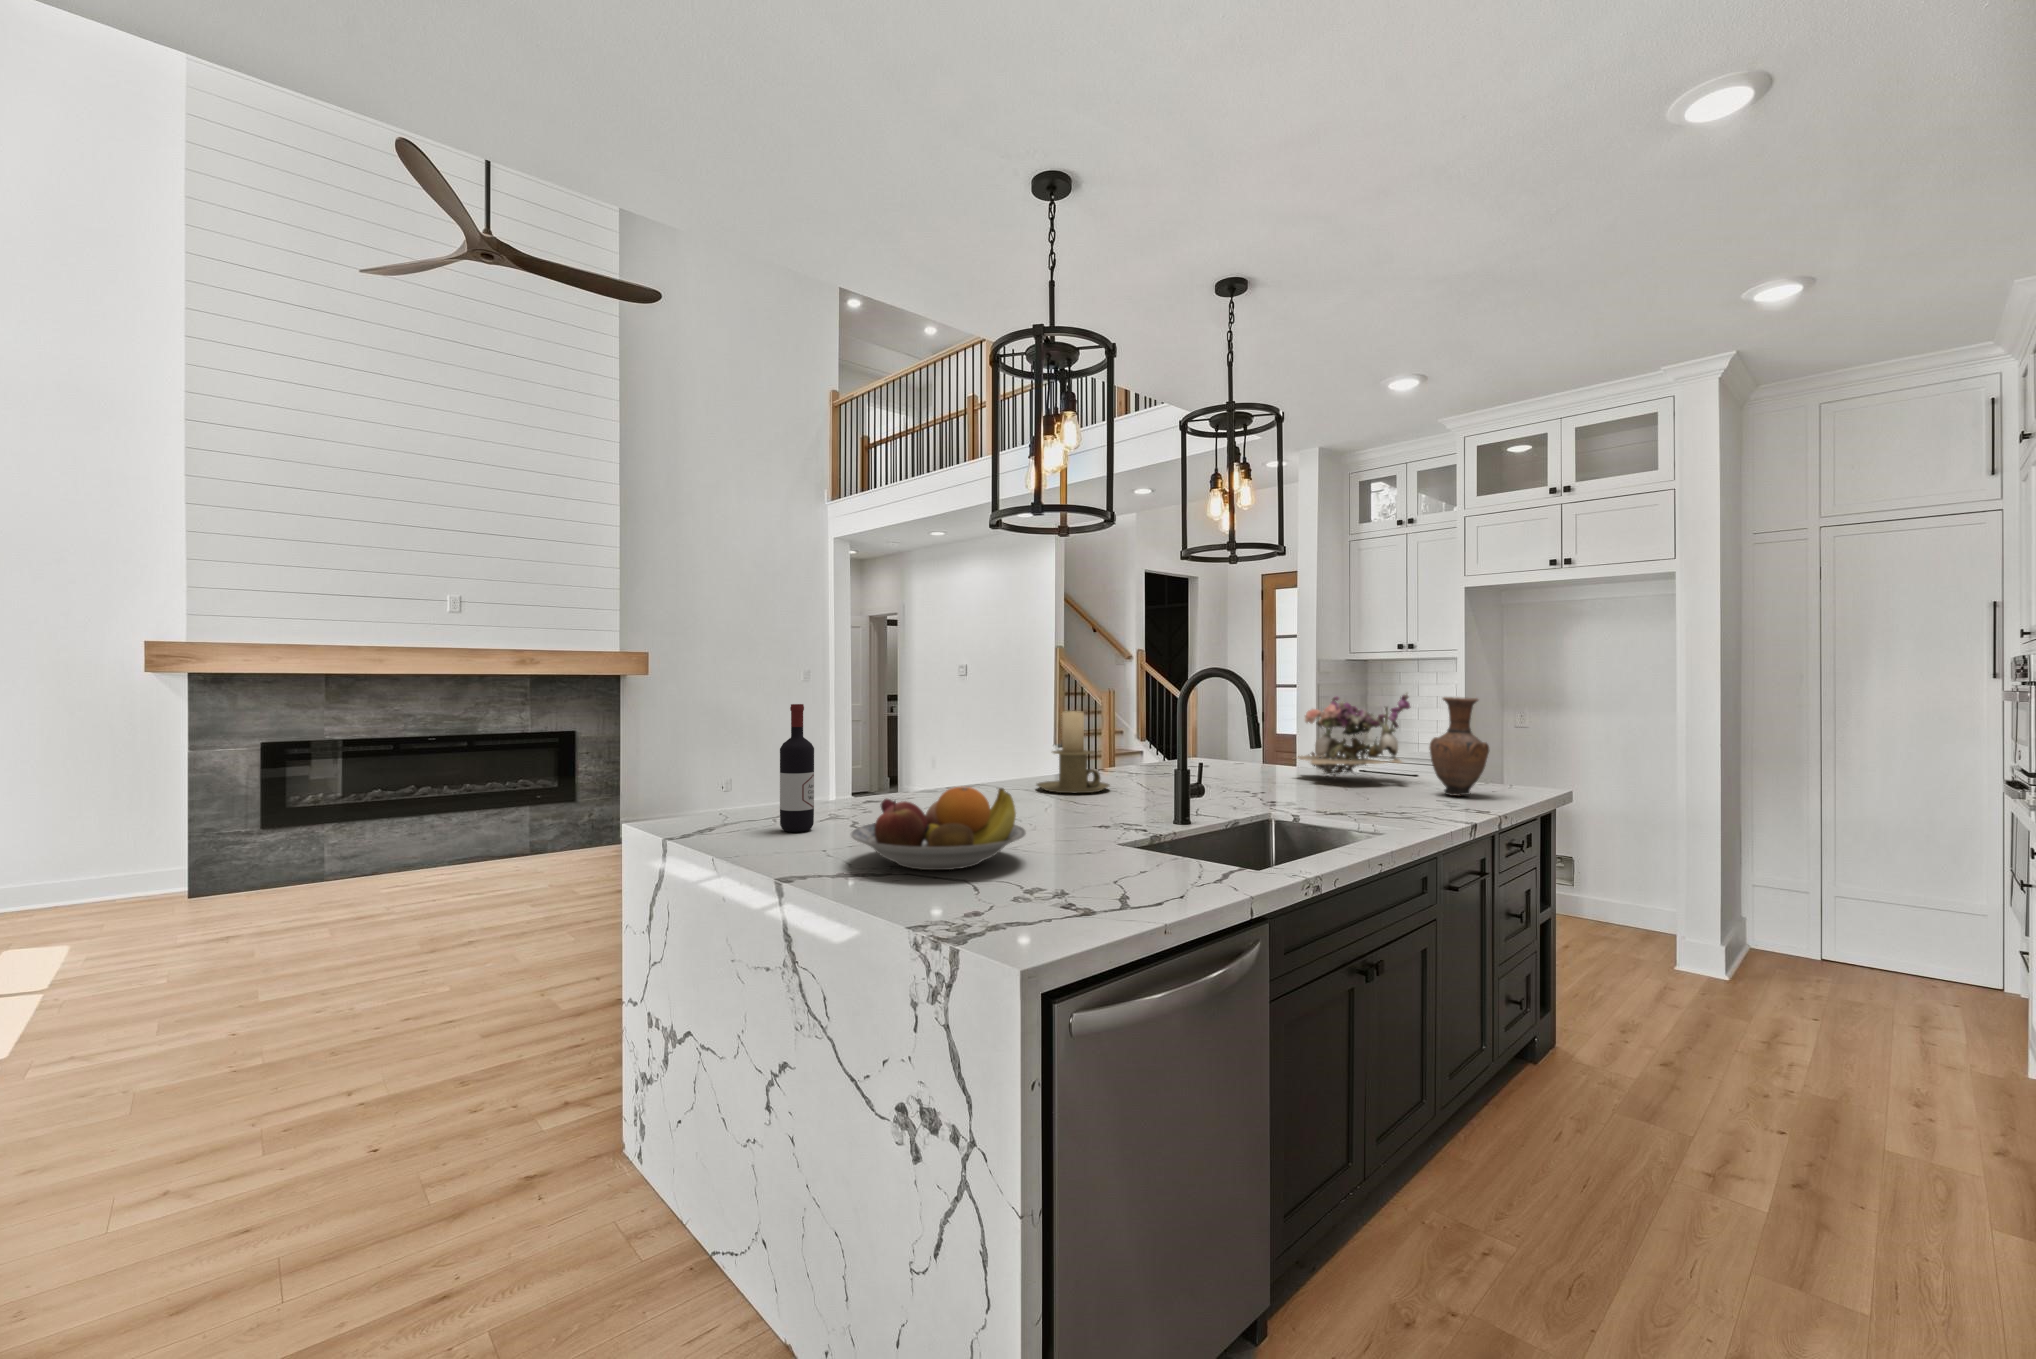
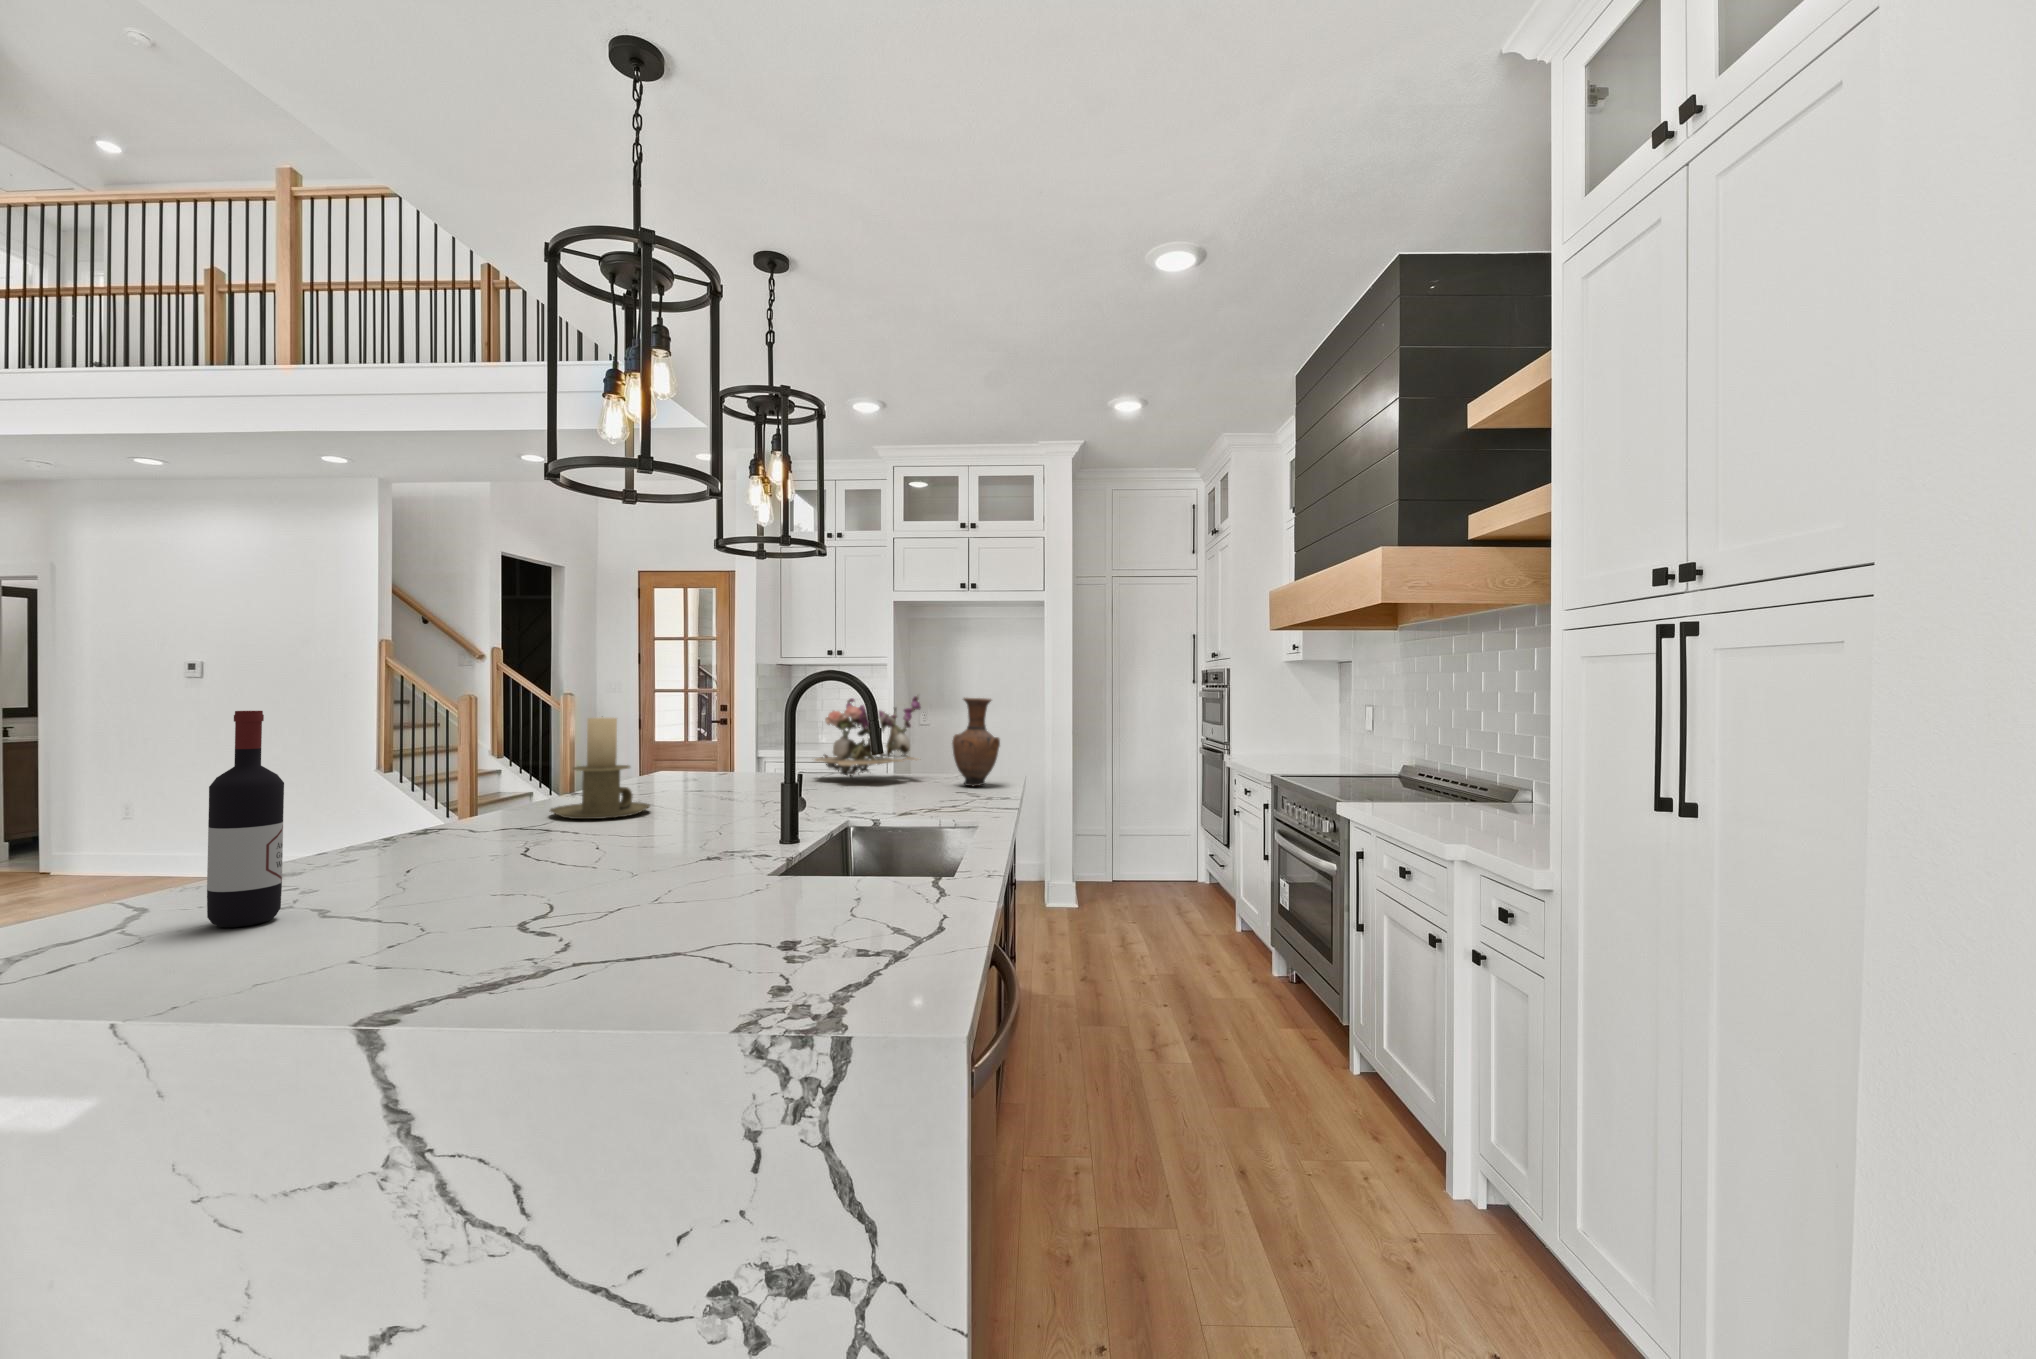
fruit bowl: present [851,787,1026,870] -> none [454,815,729,944]

